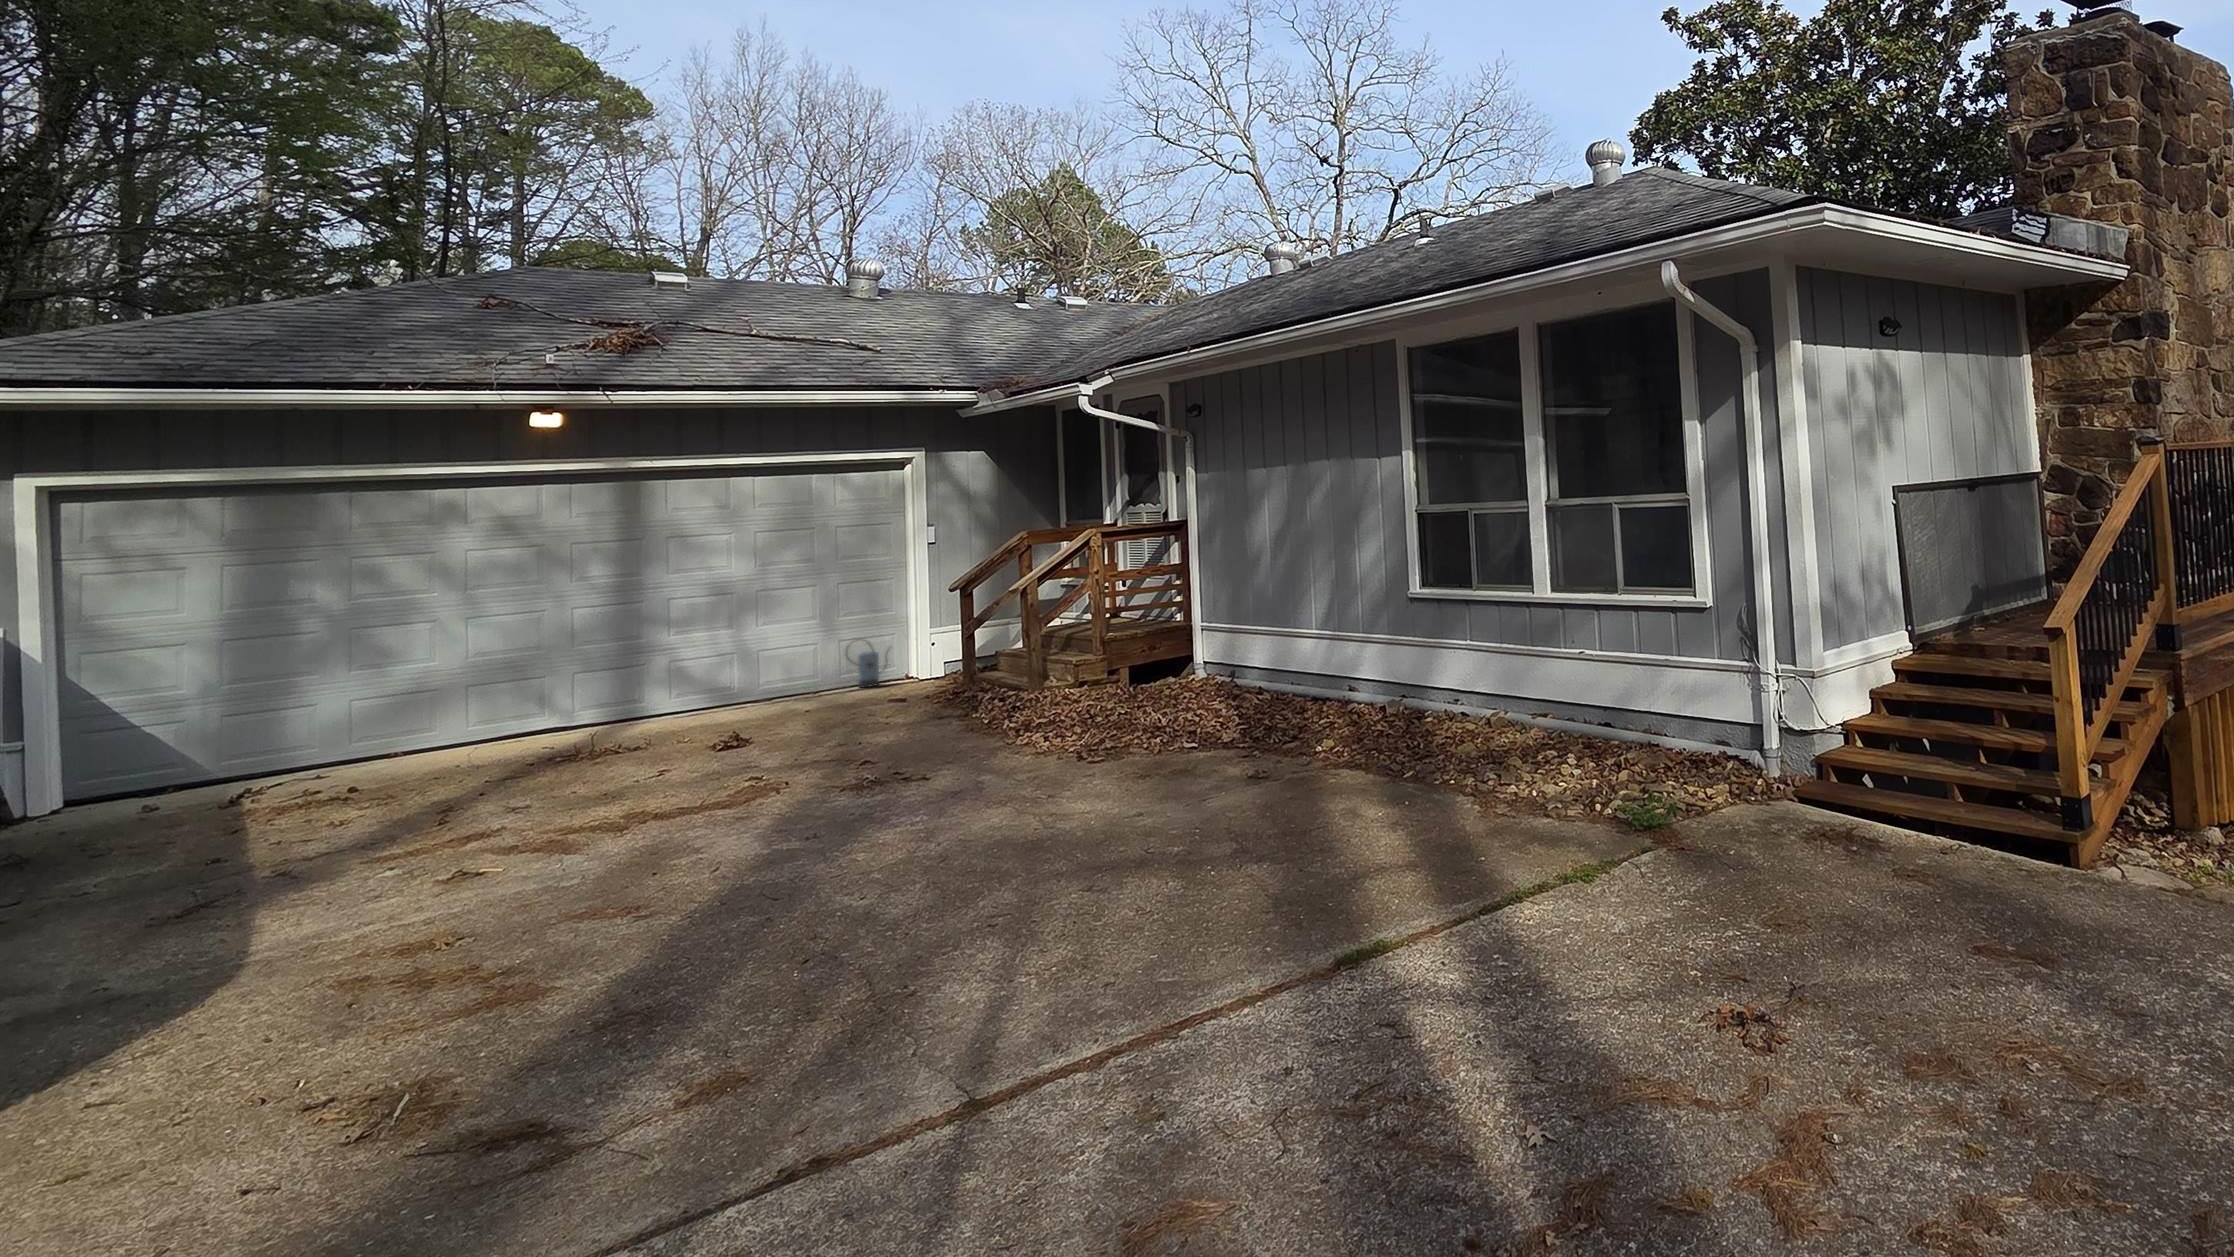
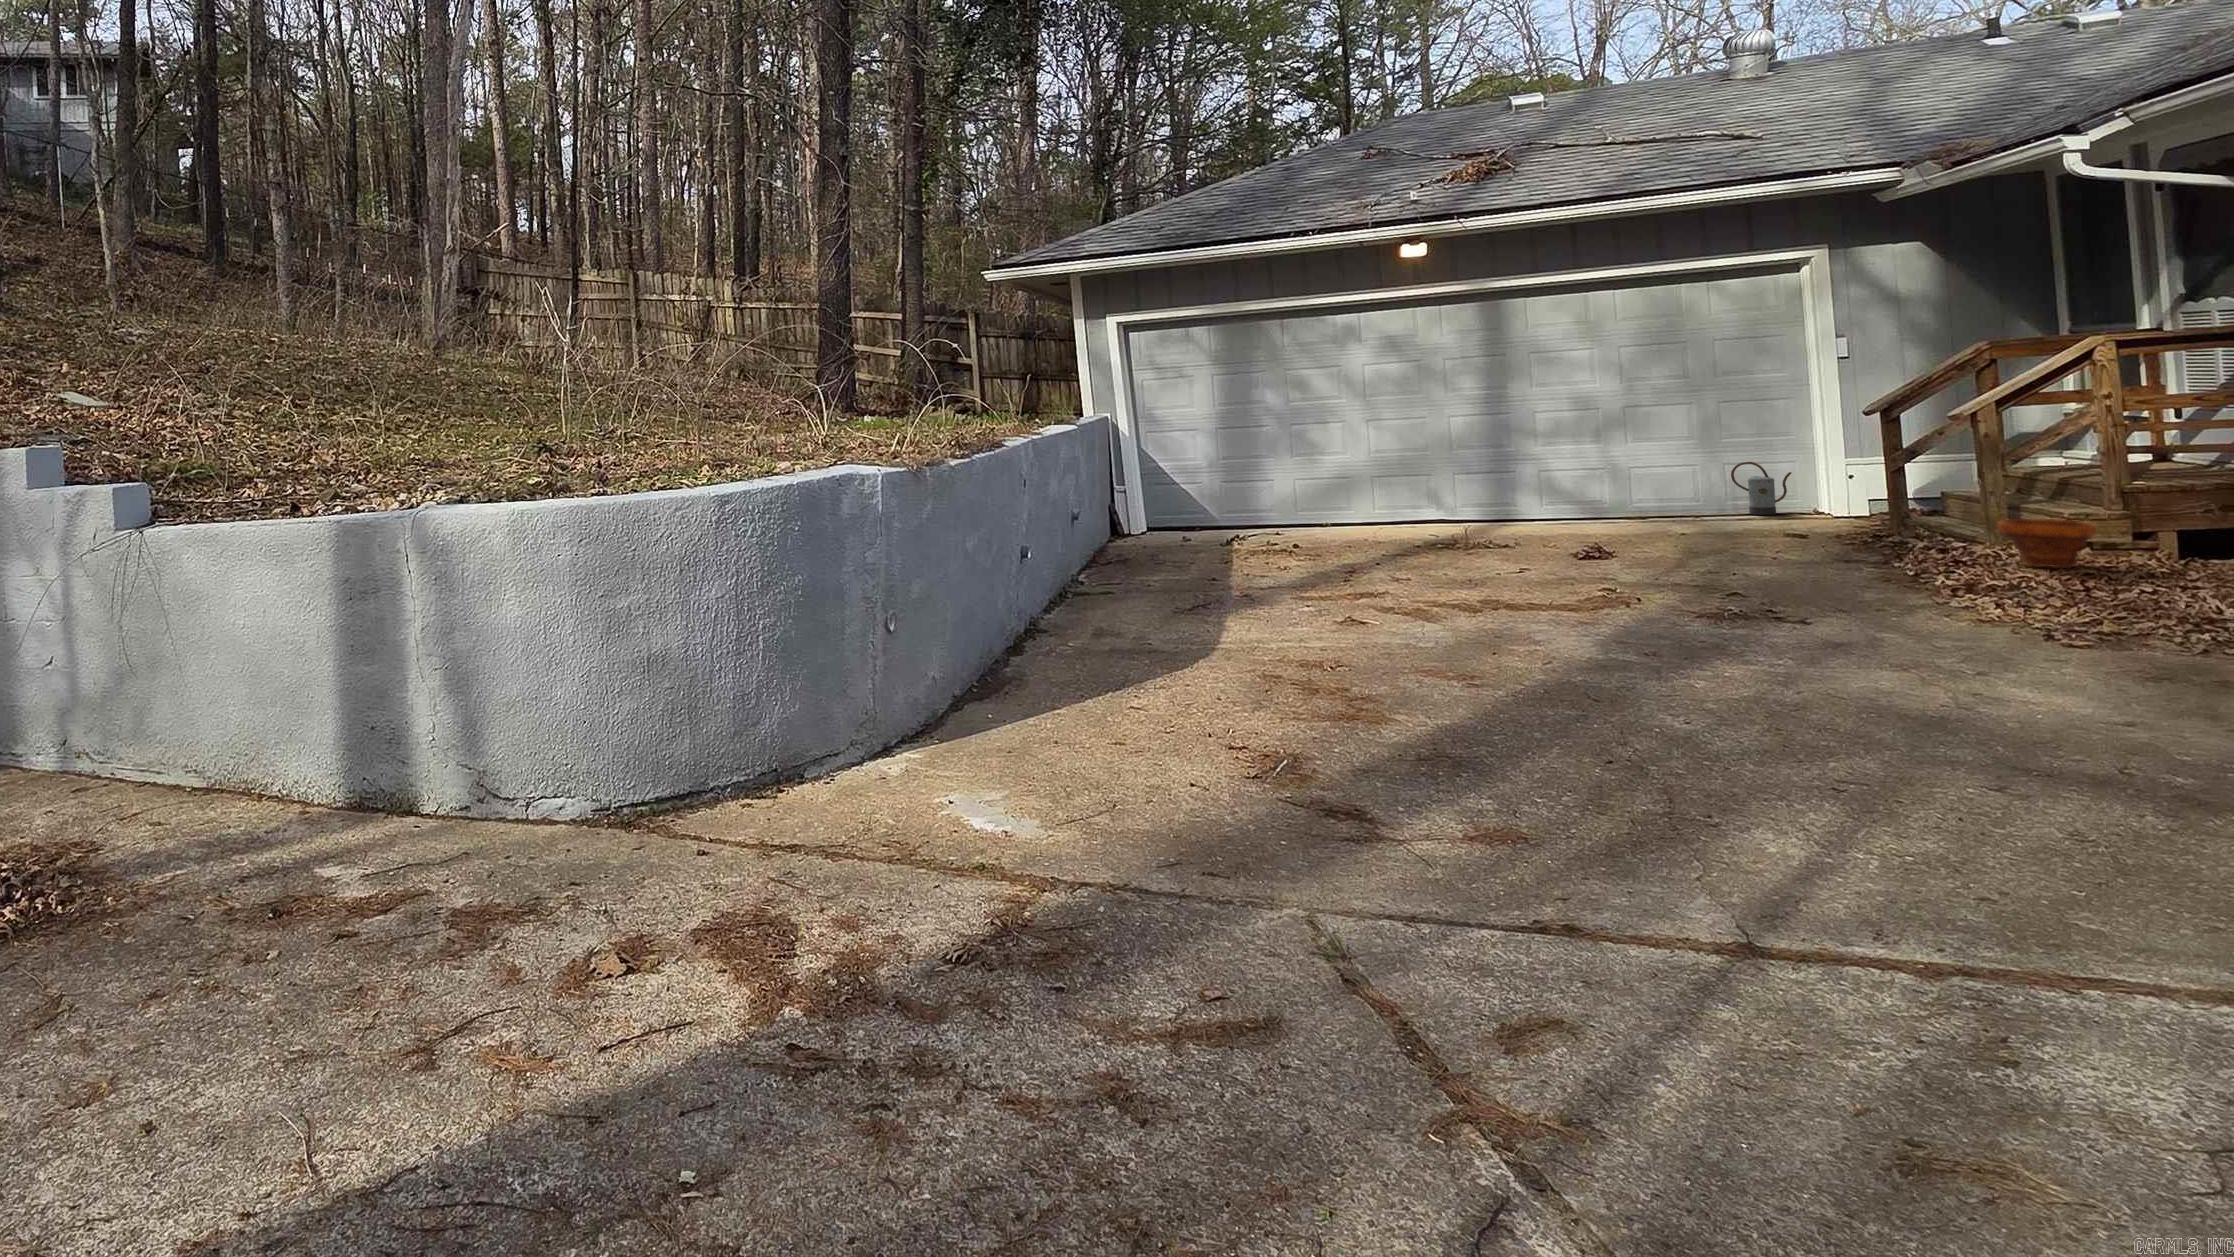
planter: none [1038,667,1094,706] -> present [1997,518,2097,568]

